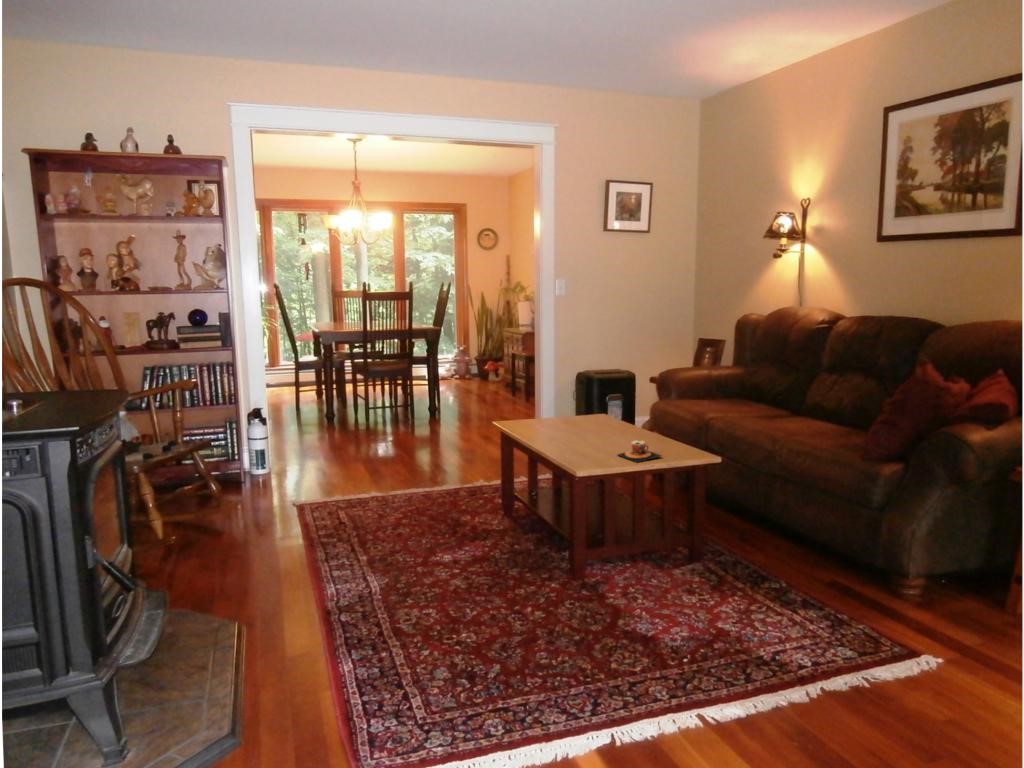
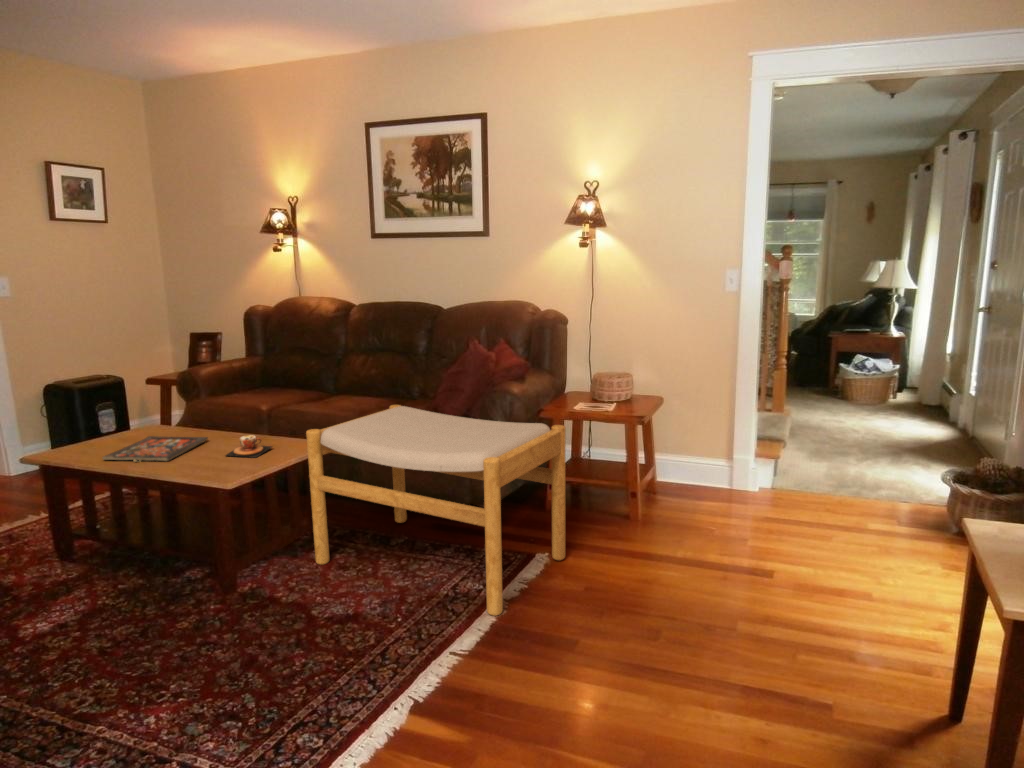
board game: none [537,426,625,449] -> present [103,436,208,462]
footstool: none [672,438,963,705] -> present [306,405,565,616]

